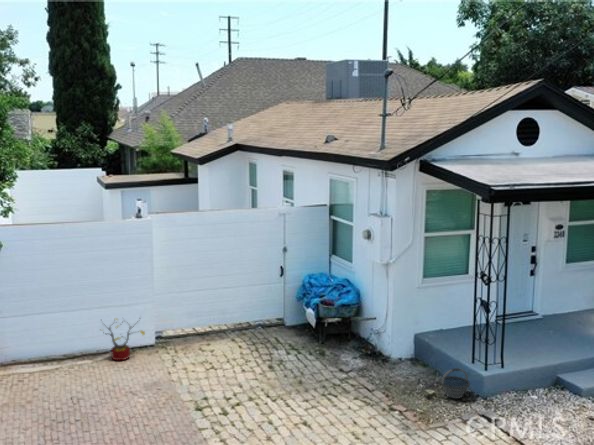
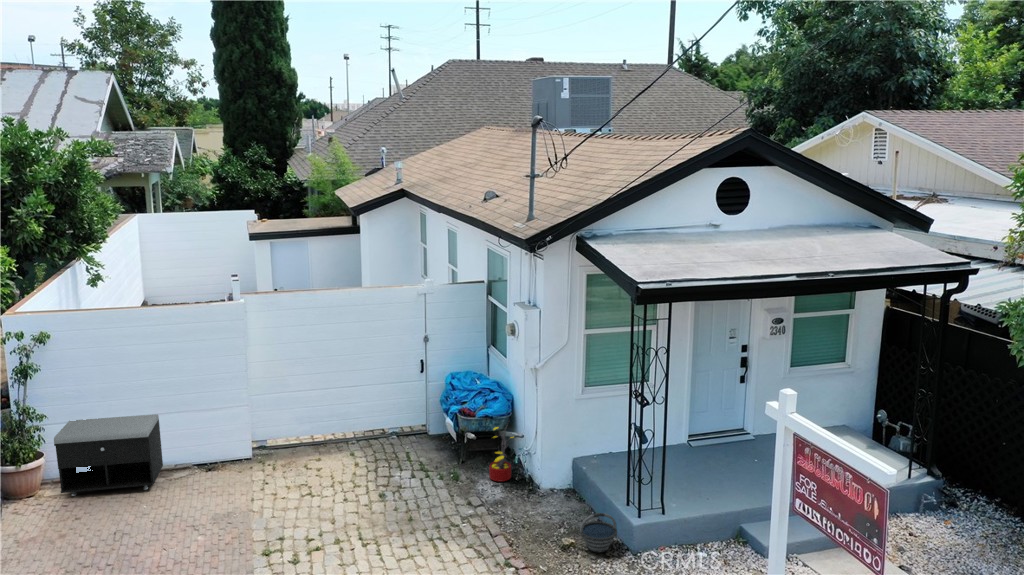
storage bench: none [8,309,87,375] -> present [54,414,163,496]
decorative plant: present [108,326,145,360] -> present [489,427,513,481]

